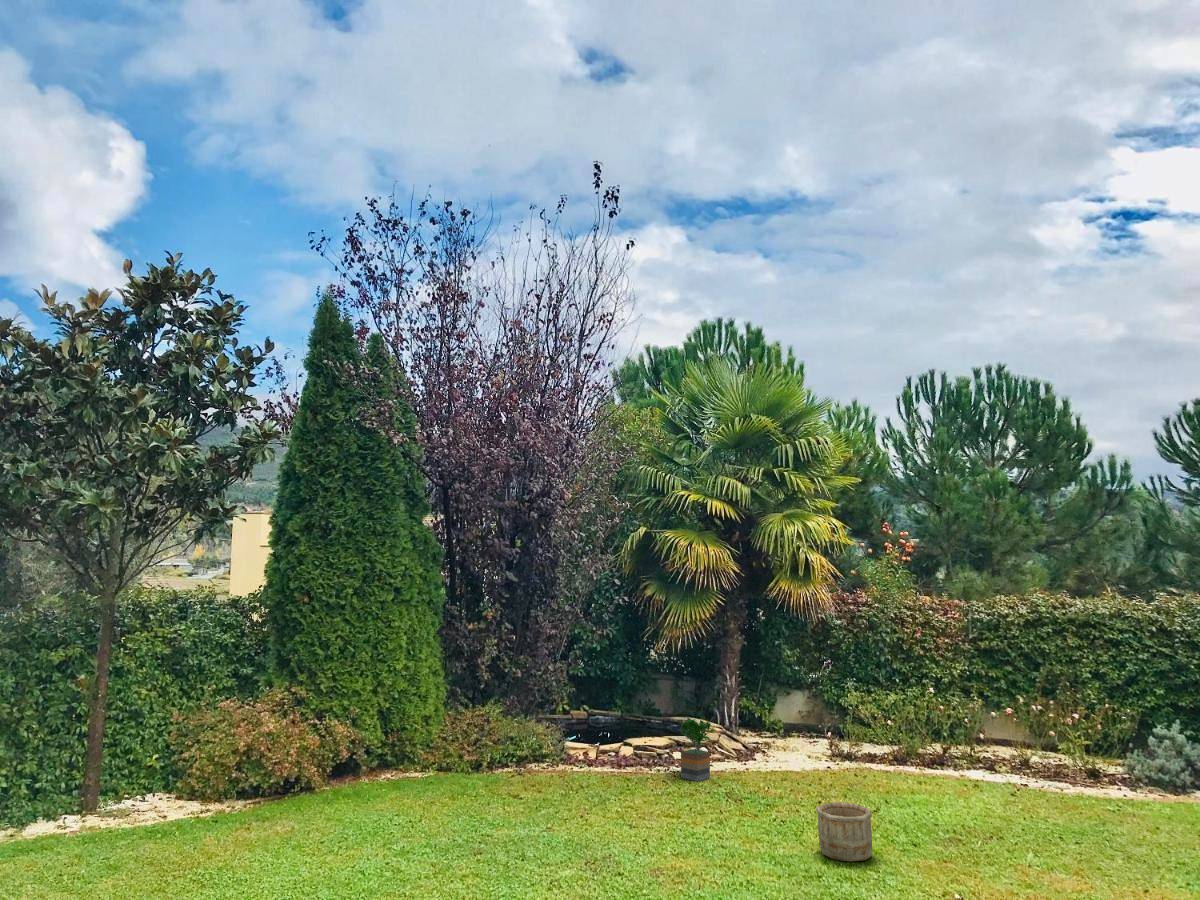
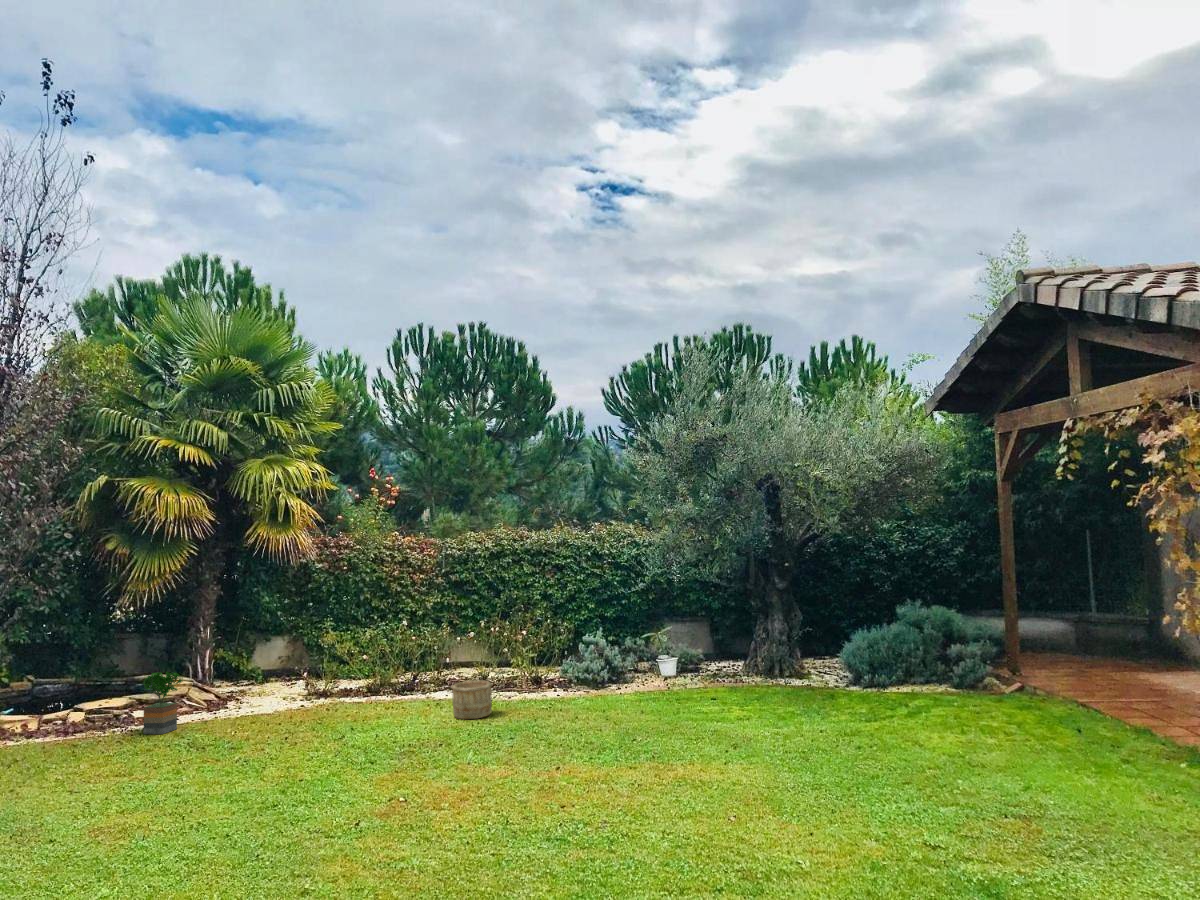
wooden bucket: present [816,802,872,861] -> present [451,680,492,719]

